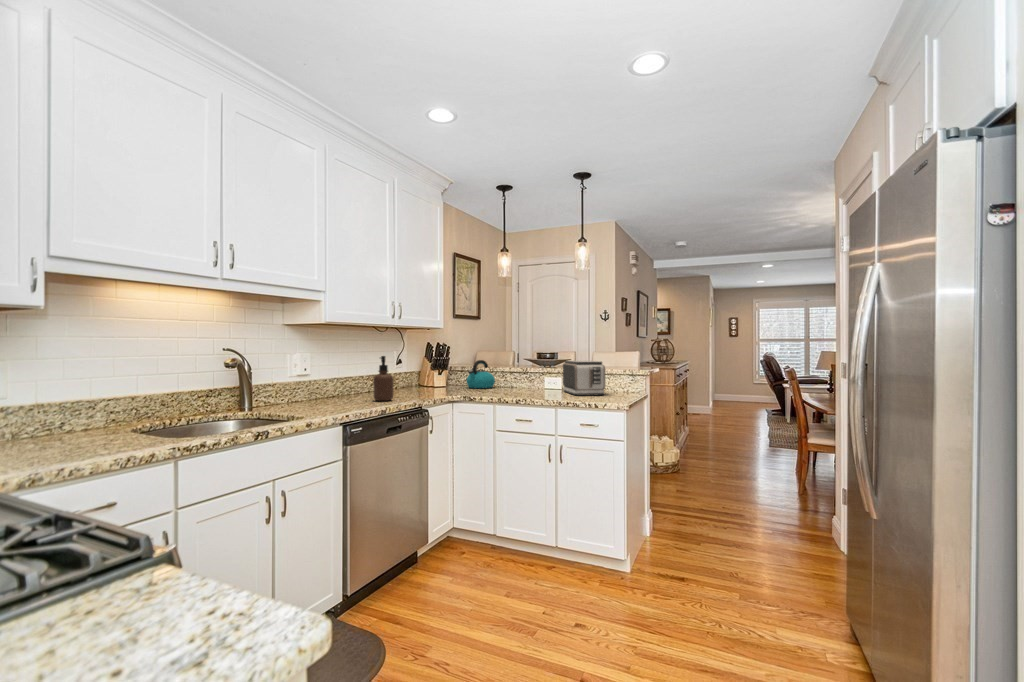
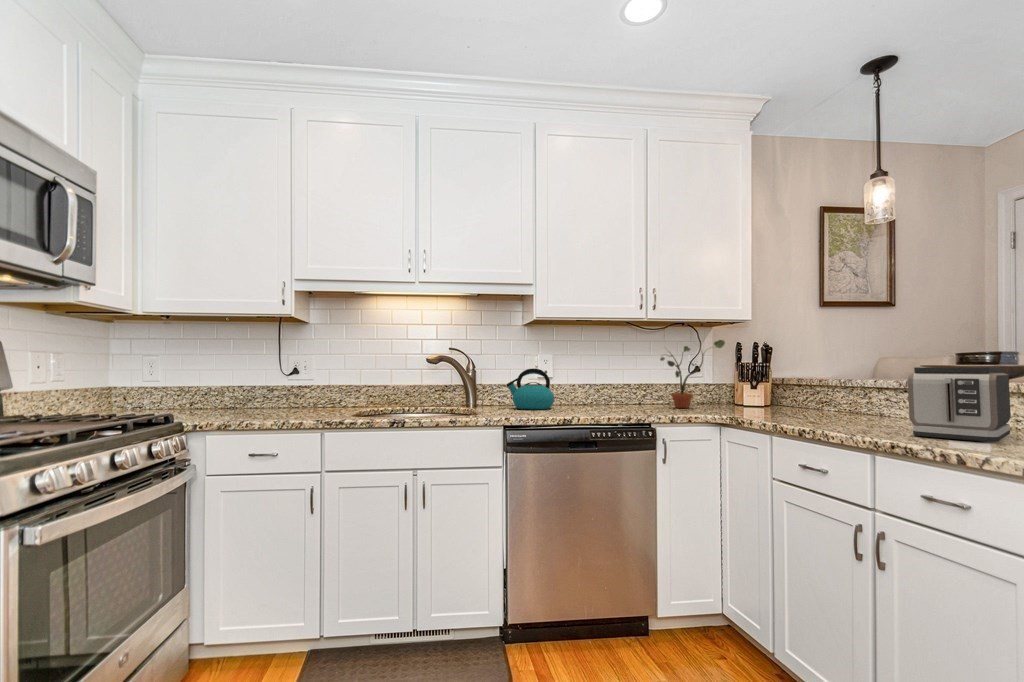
potted plant: none [393,340,431,393] -> present [660,340,725,408]
soap dispenser: present [373,356,393,401] -> none [596,358,619,412]
kettle: present [466,360,495,388] -> present [507,368,554,410]

